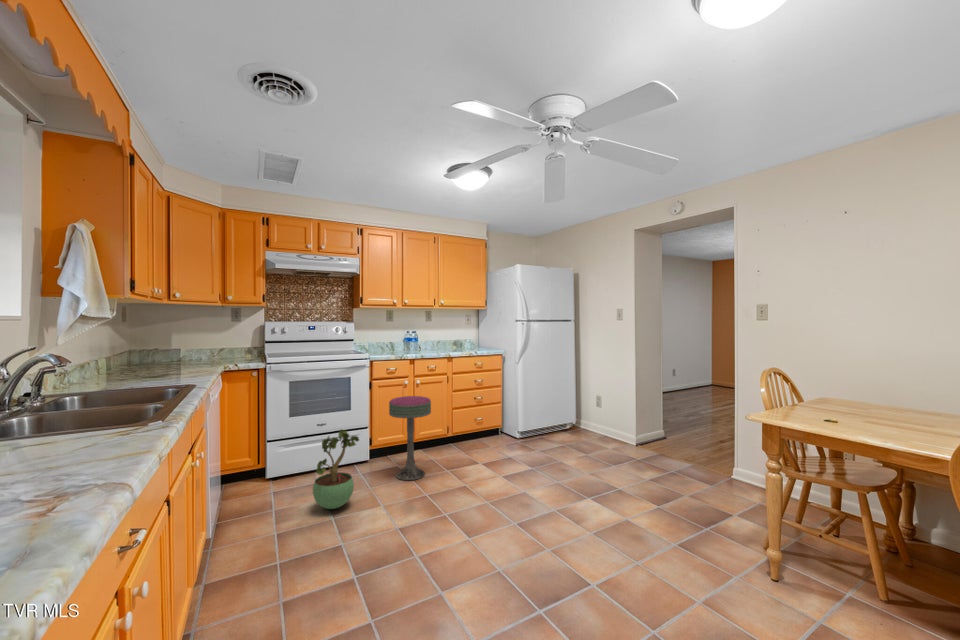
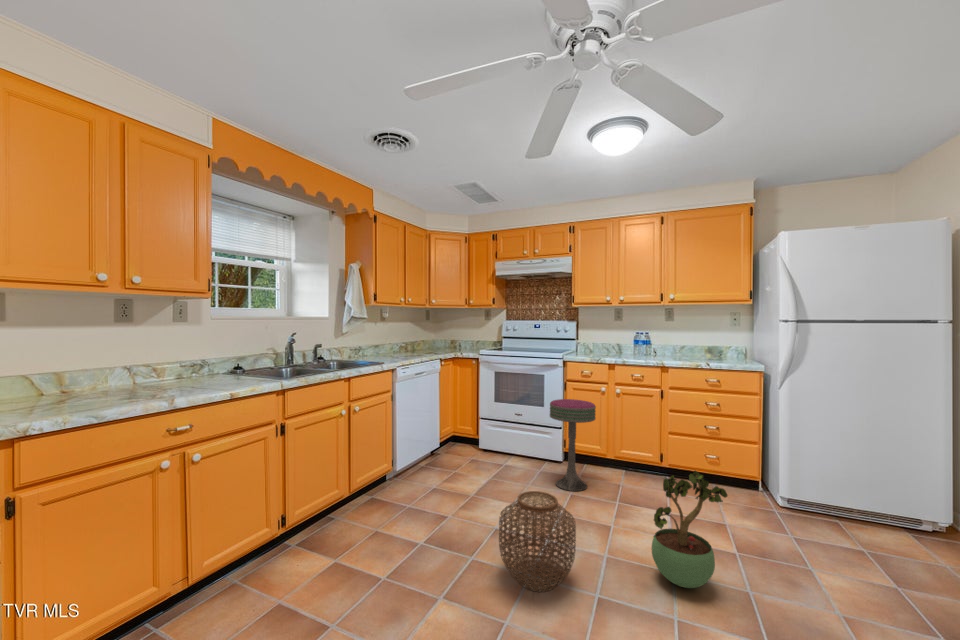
potted plant: present [313,430,359,509] -> present [652,471,728,588]
woven basket: none [473,473,536,552] -> present [499,491,576,591]

